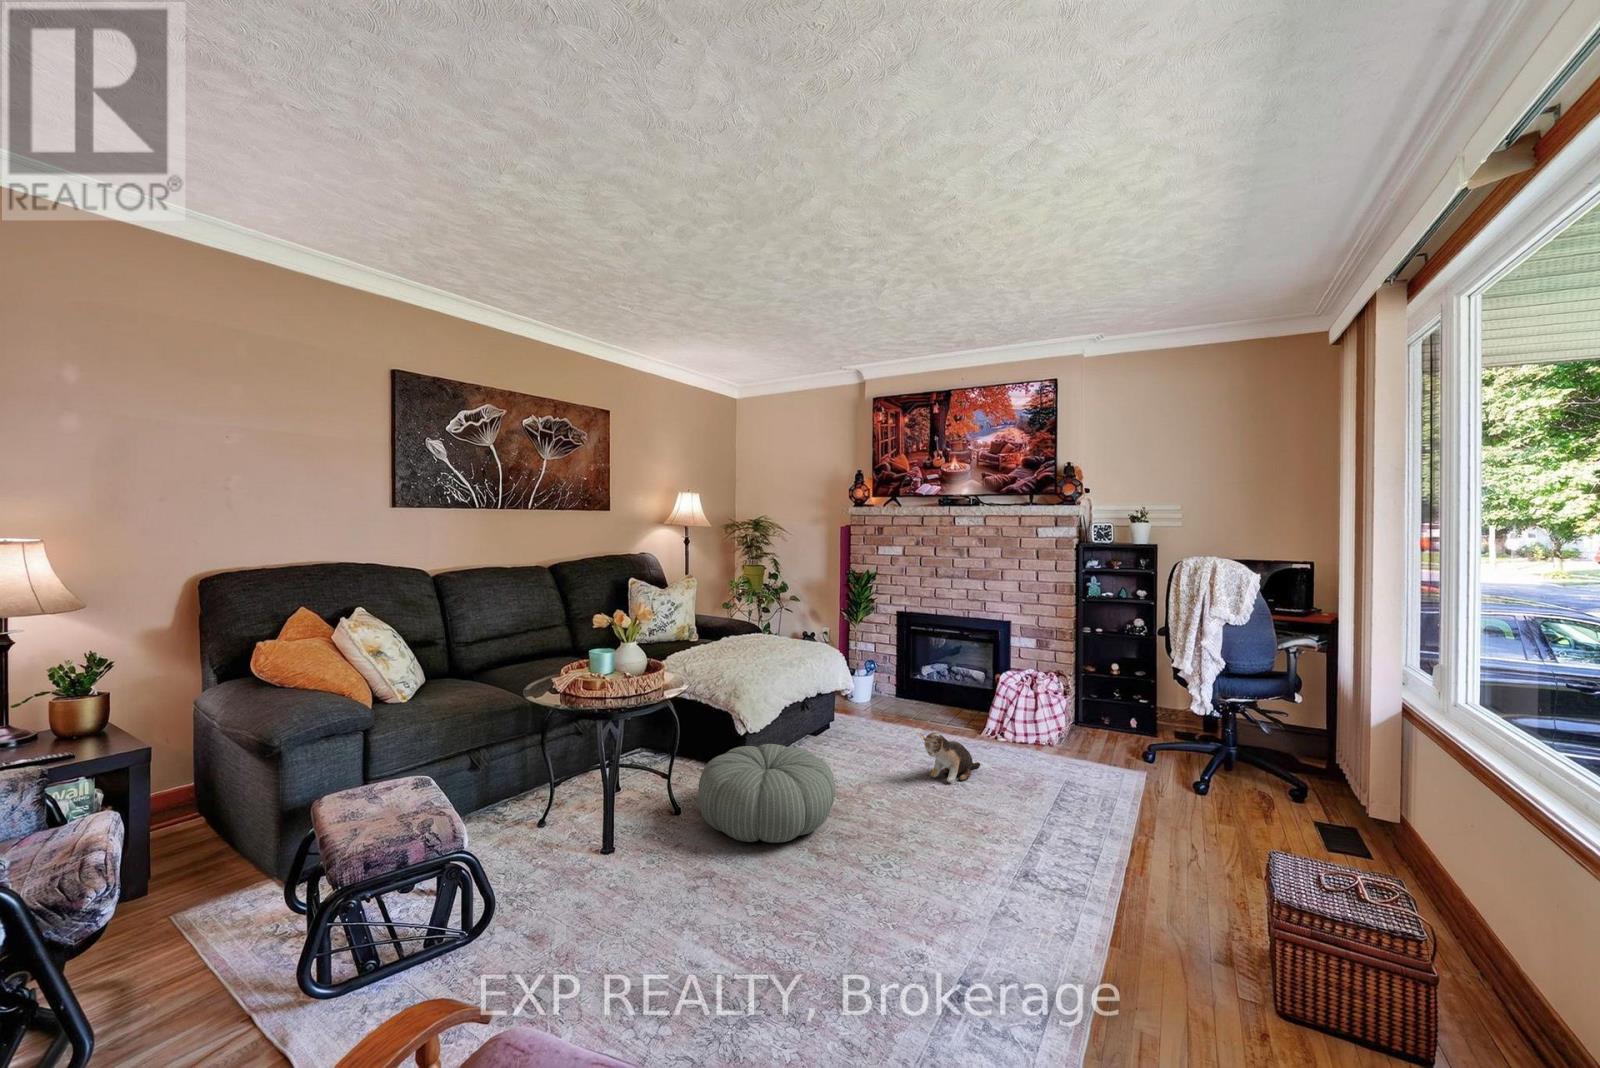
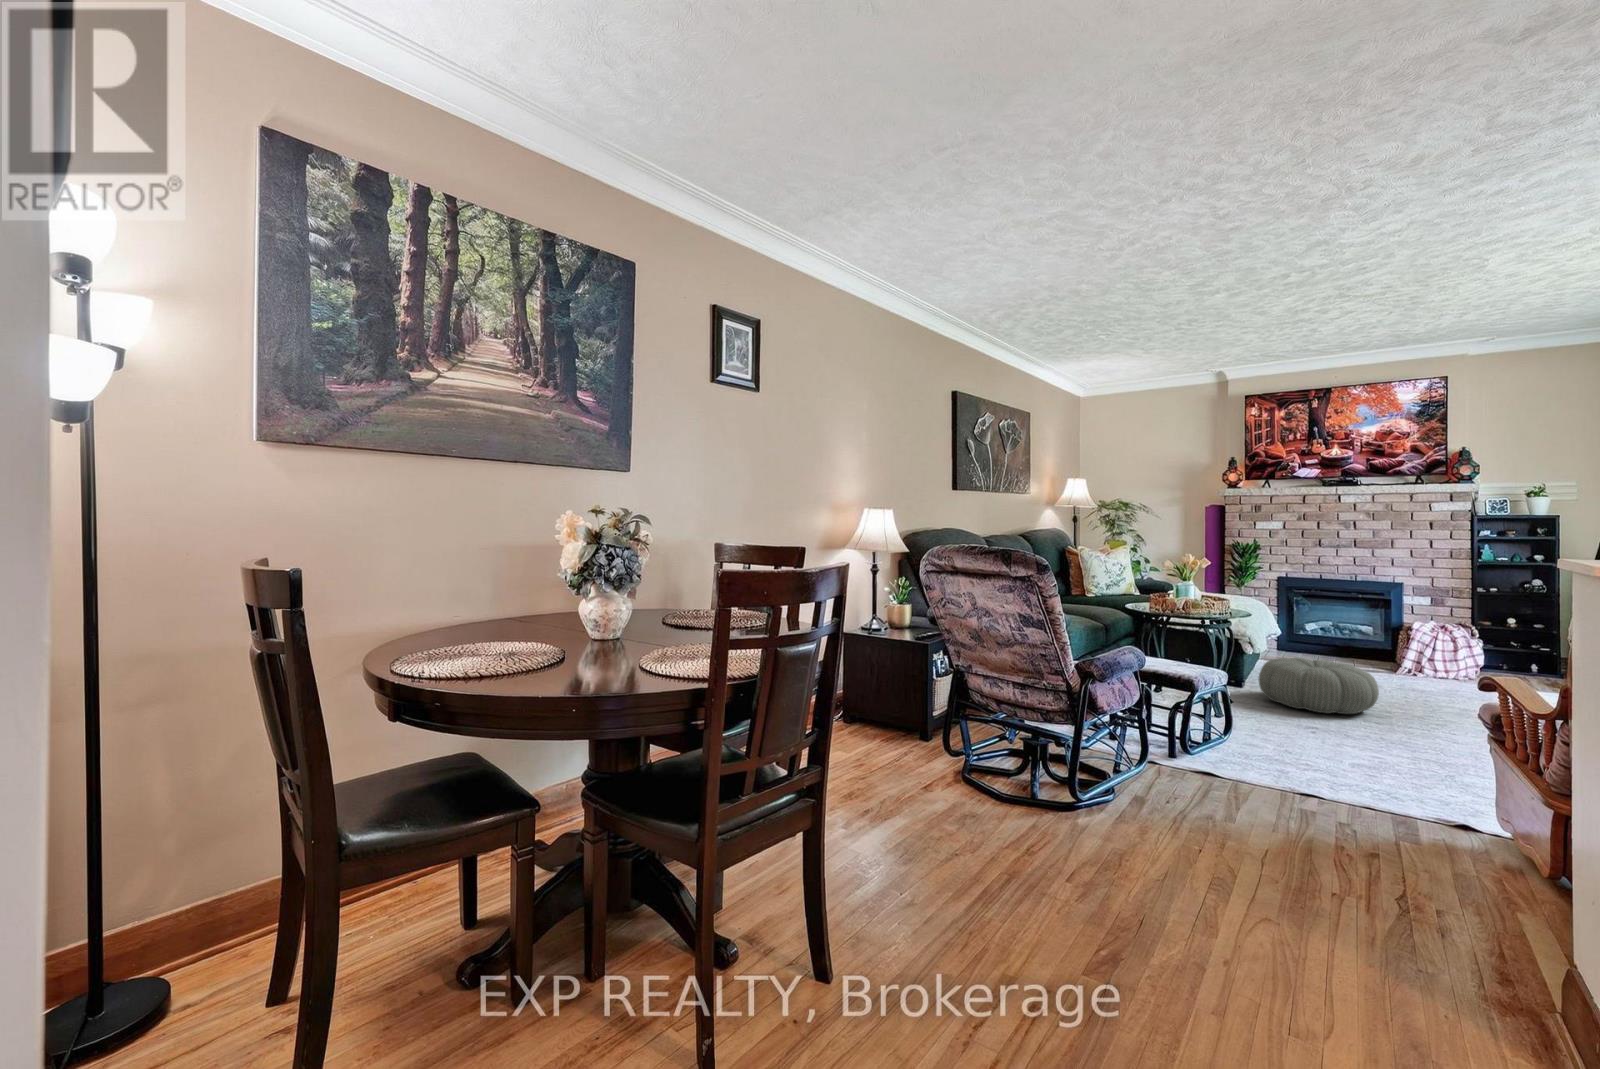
plush toy: present [919,732,980,782] -> none [1397,656,1437,693]

